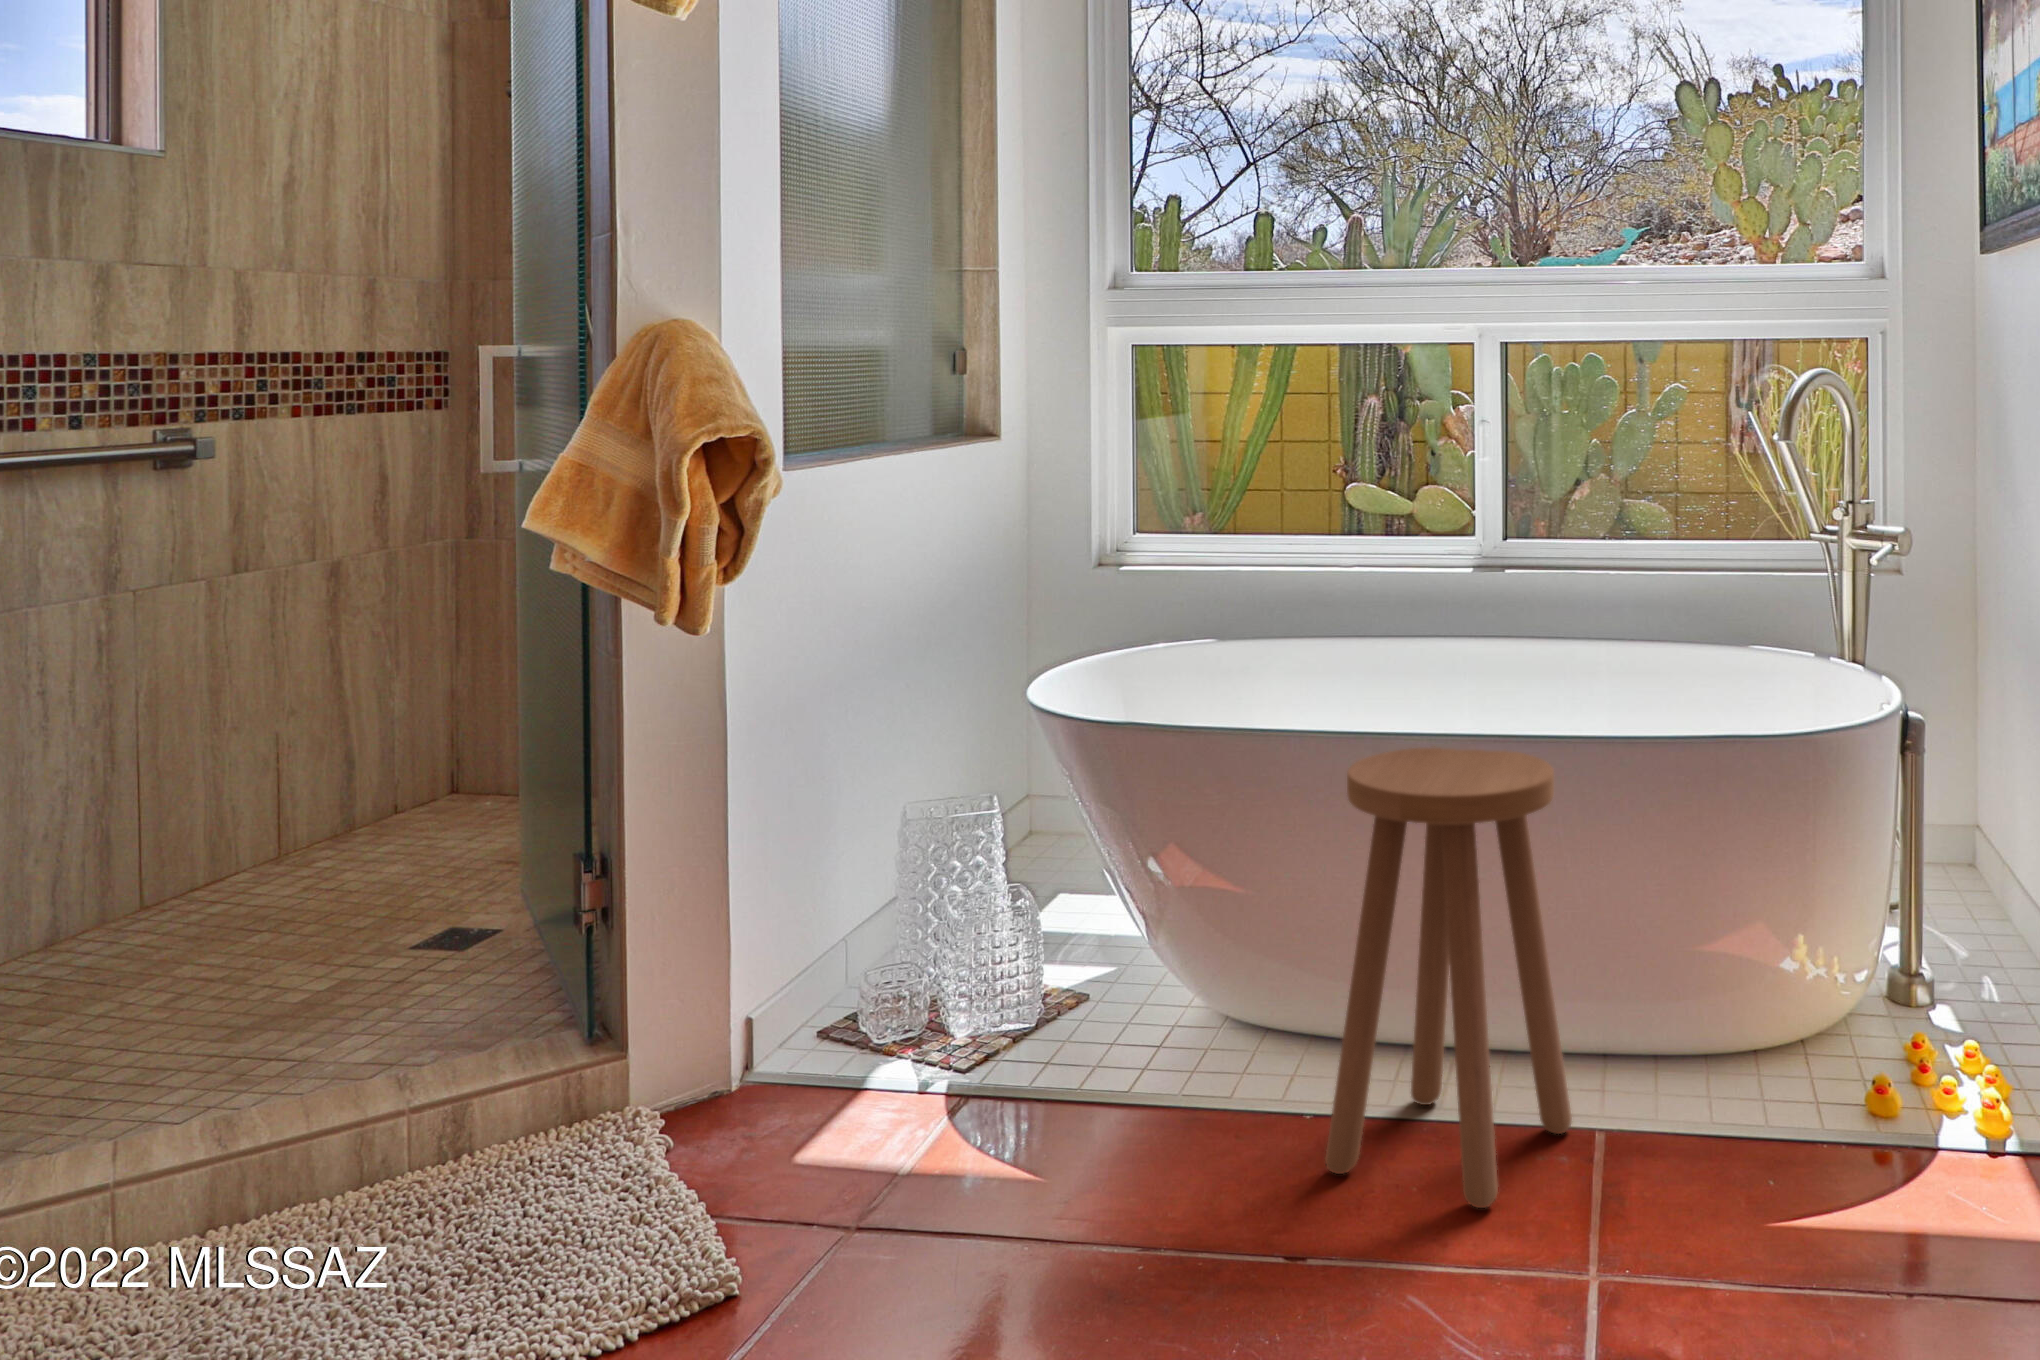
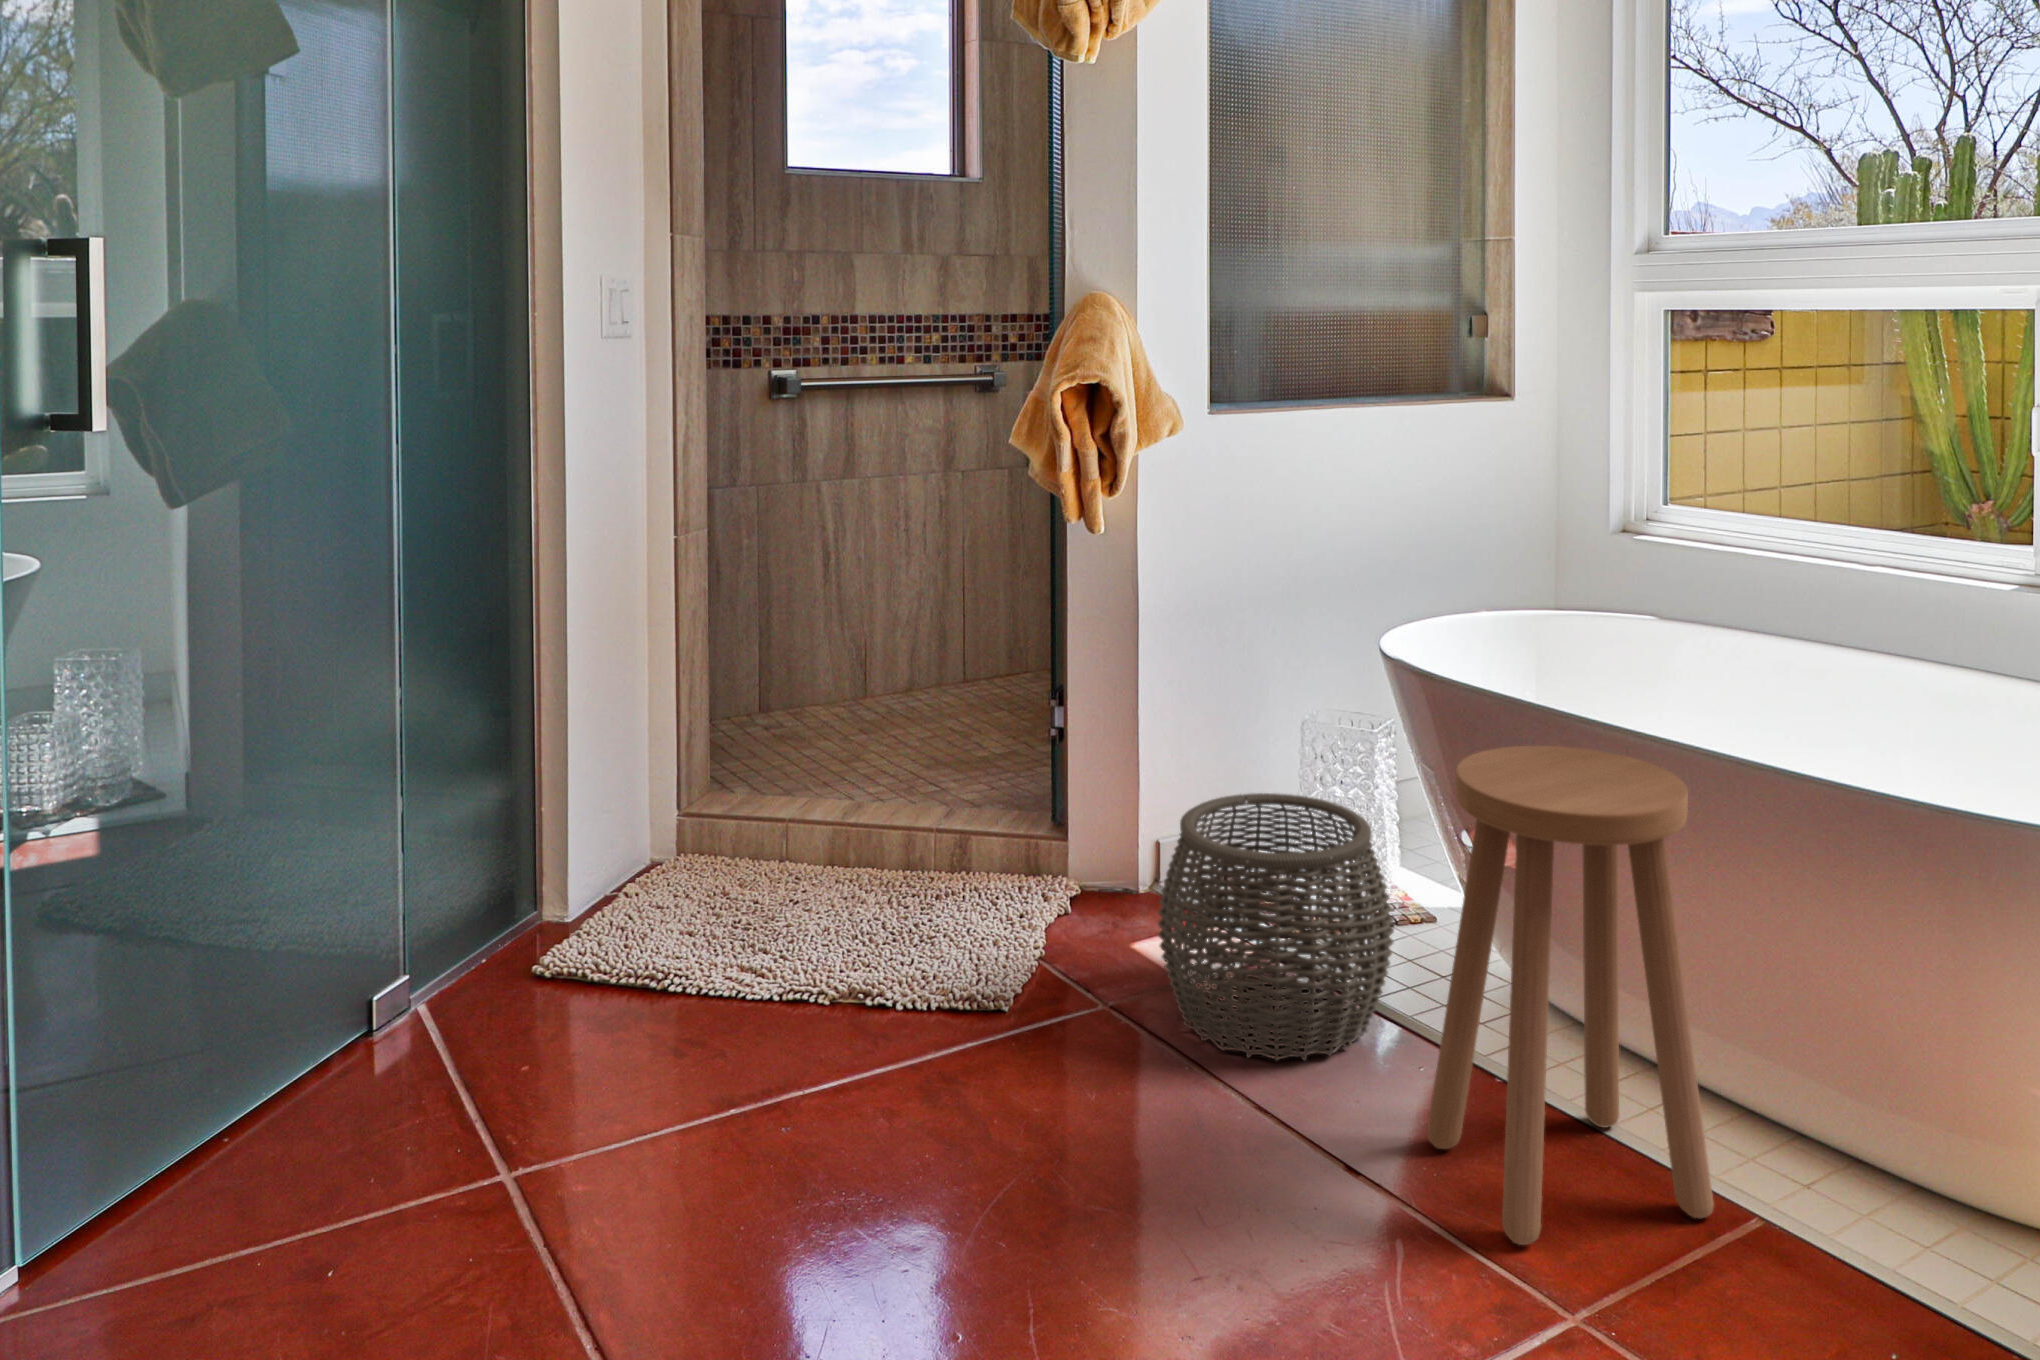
woven basket: none [920,886,1197,1188] -> present [1158,793,1394,1061]

